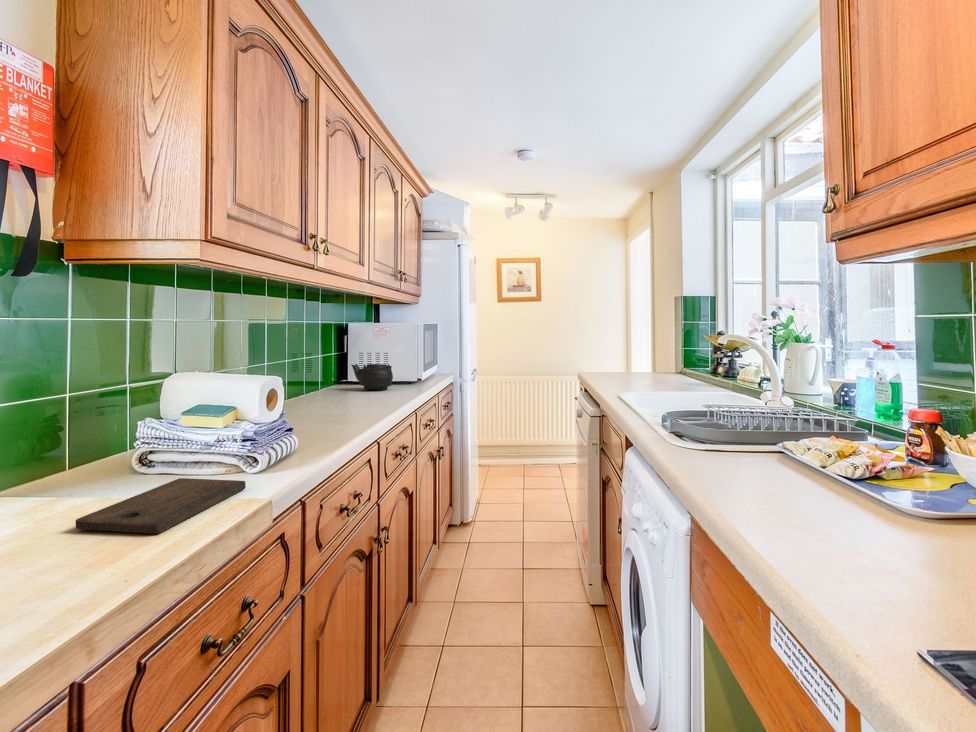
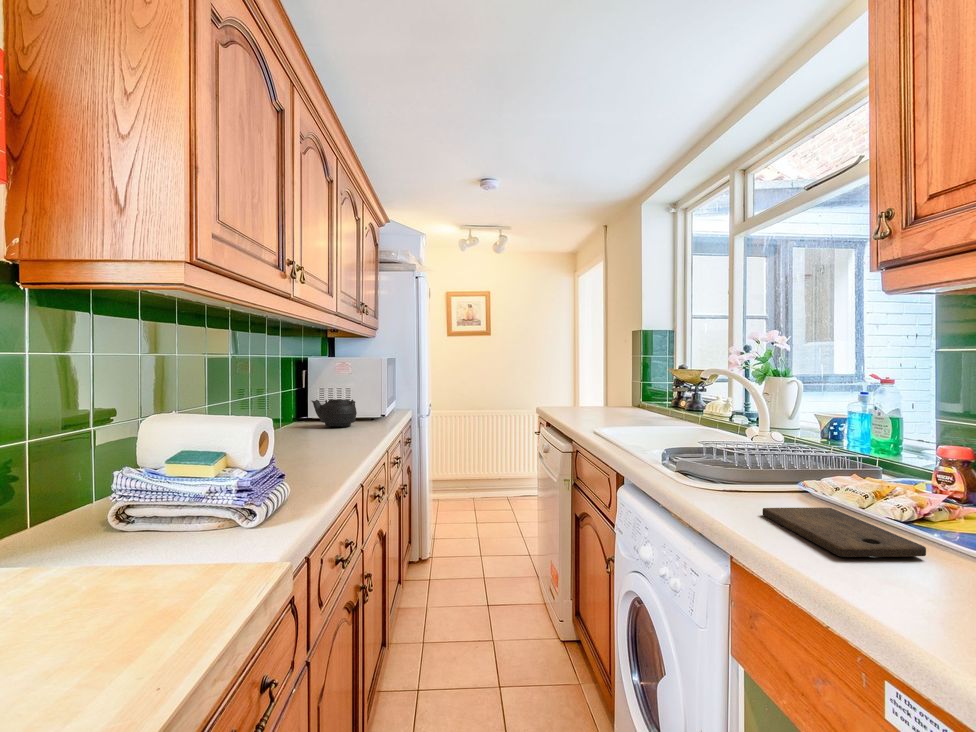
cutting board: present [75,478,246,533] -> present [763,508,926,557]

